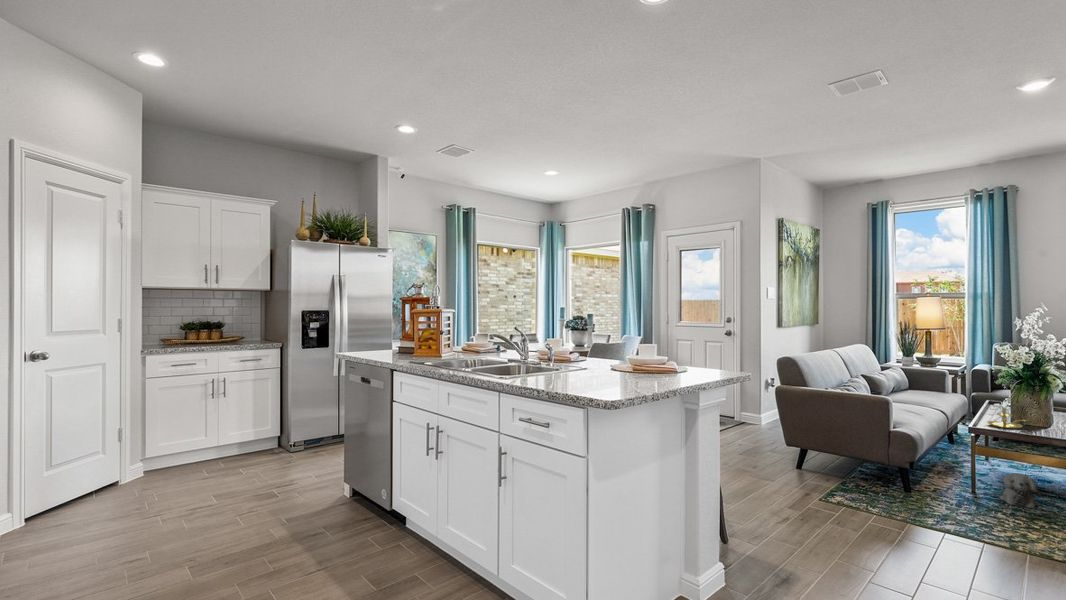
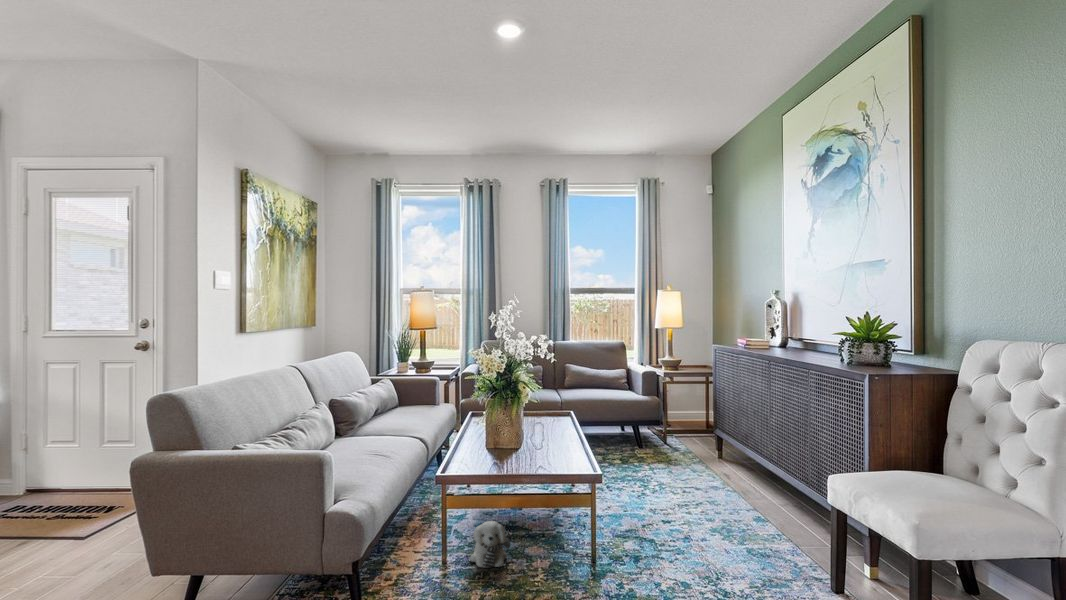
candle holder: present [988,402,1024,429] -> none [462,420,501,457]

